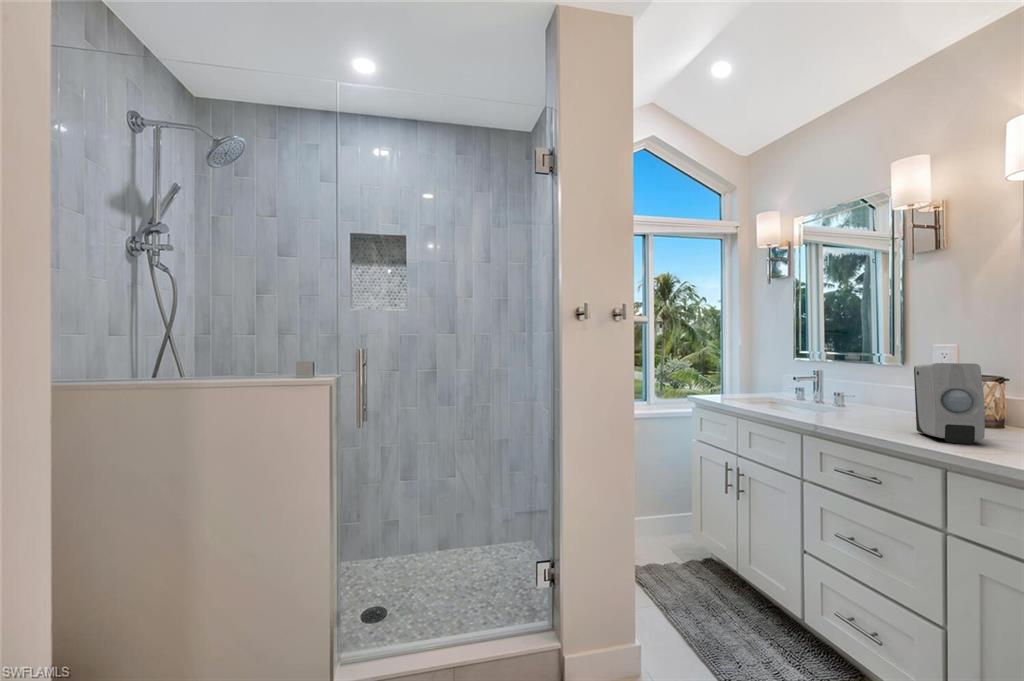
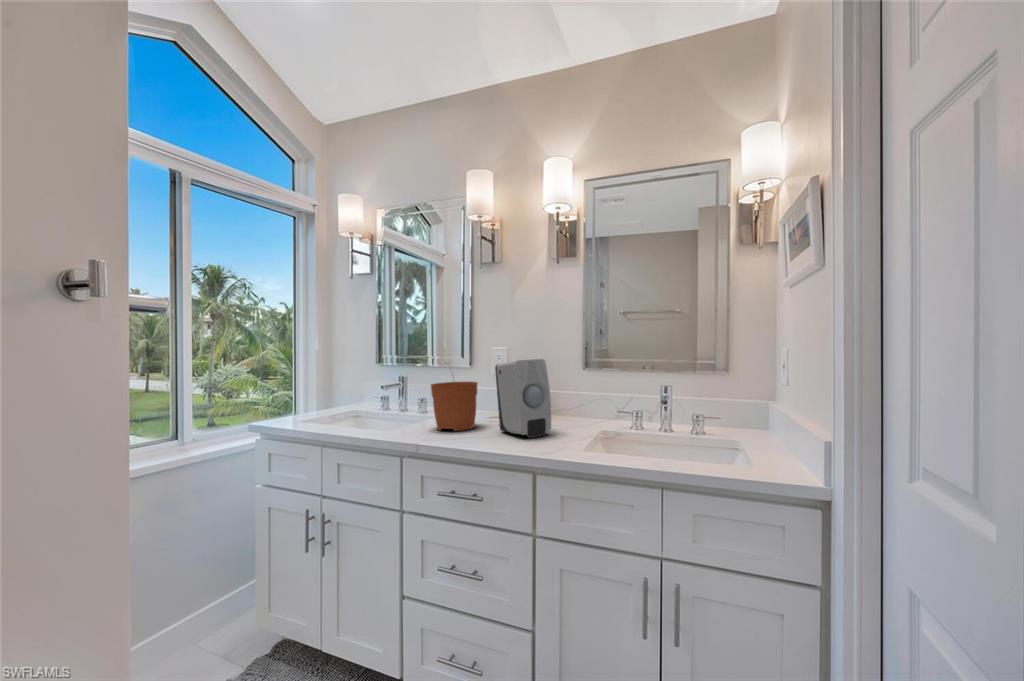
plant pot: none [839,359,897,425] -> present [431,363,477,431]

